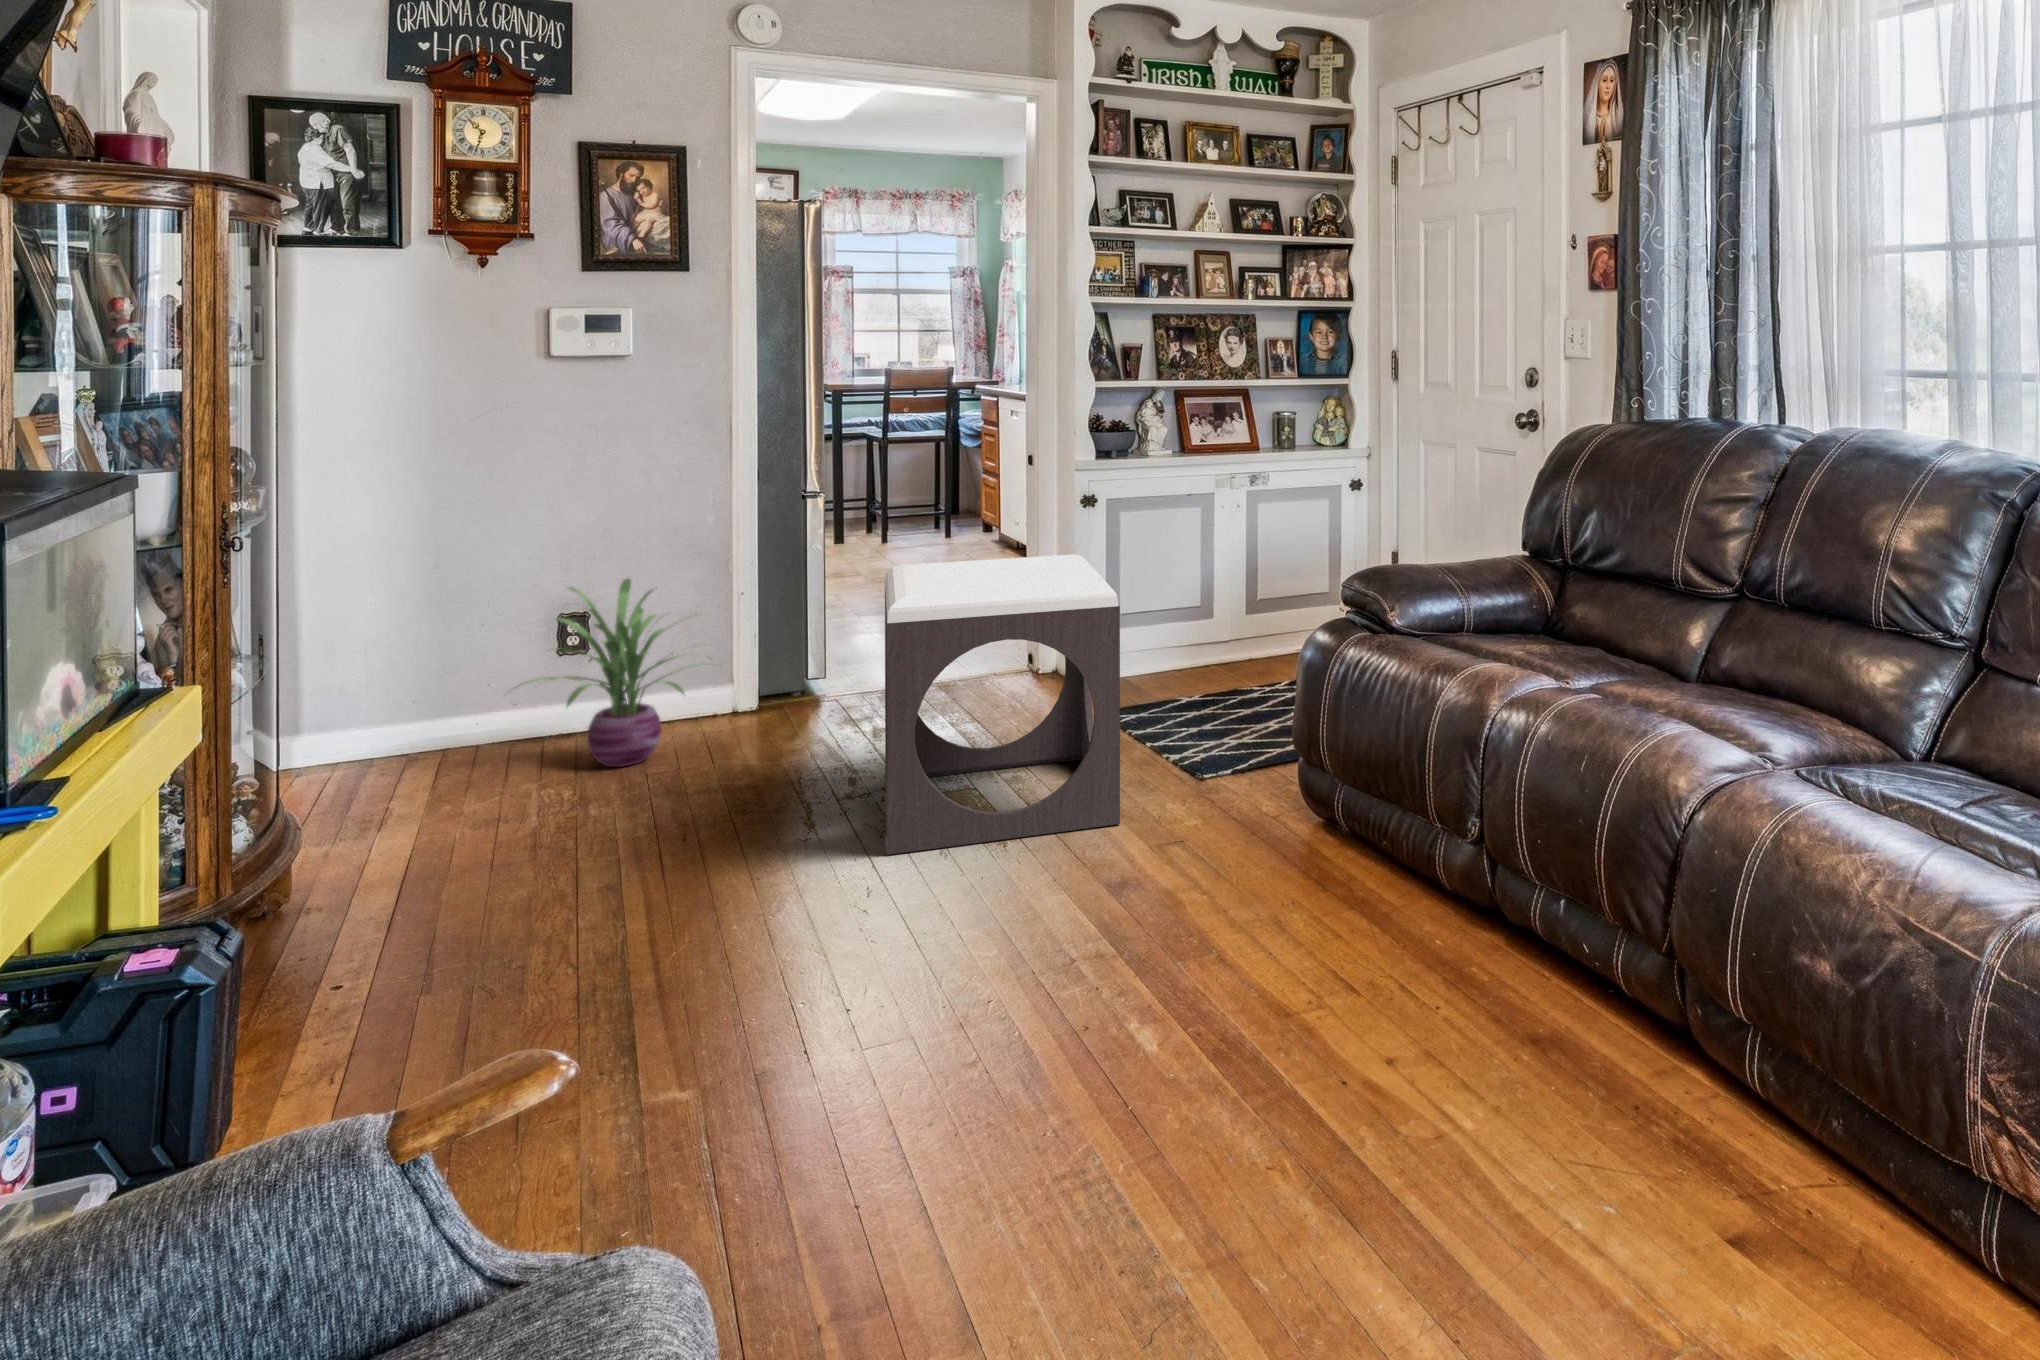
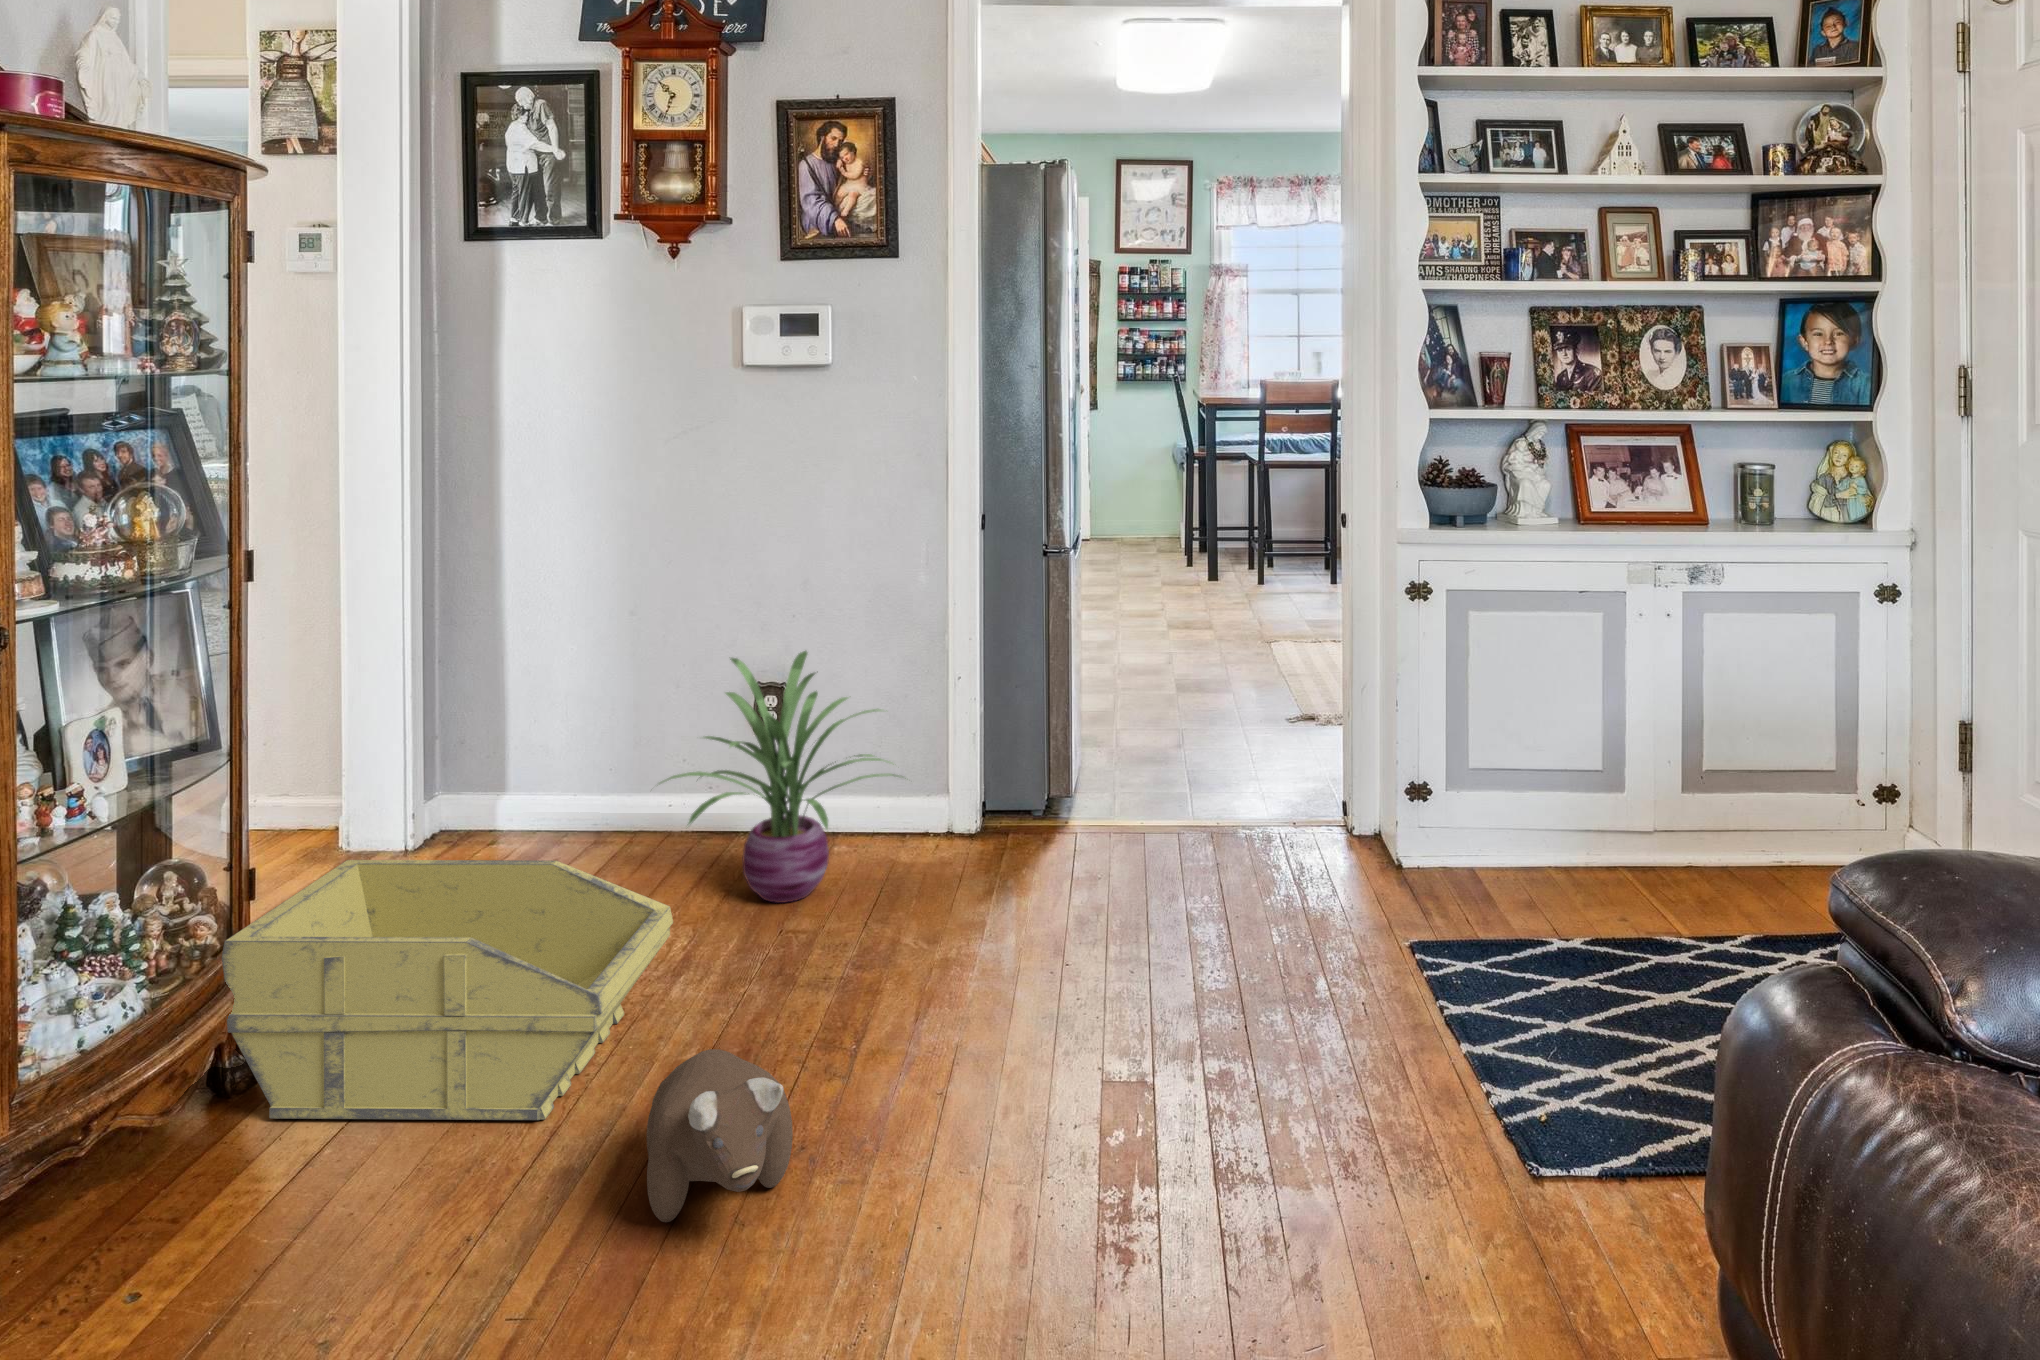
footstool: present [885,555,1120,855] -> none [955,694,1358,1267]
storage bin: none [259,728,599,924] -> present [222,860,673,1120]
plush toy: none [662,792,780,893] -> present [647,1049,793,1222]

